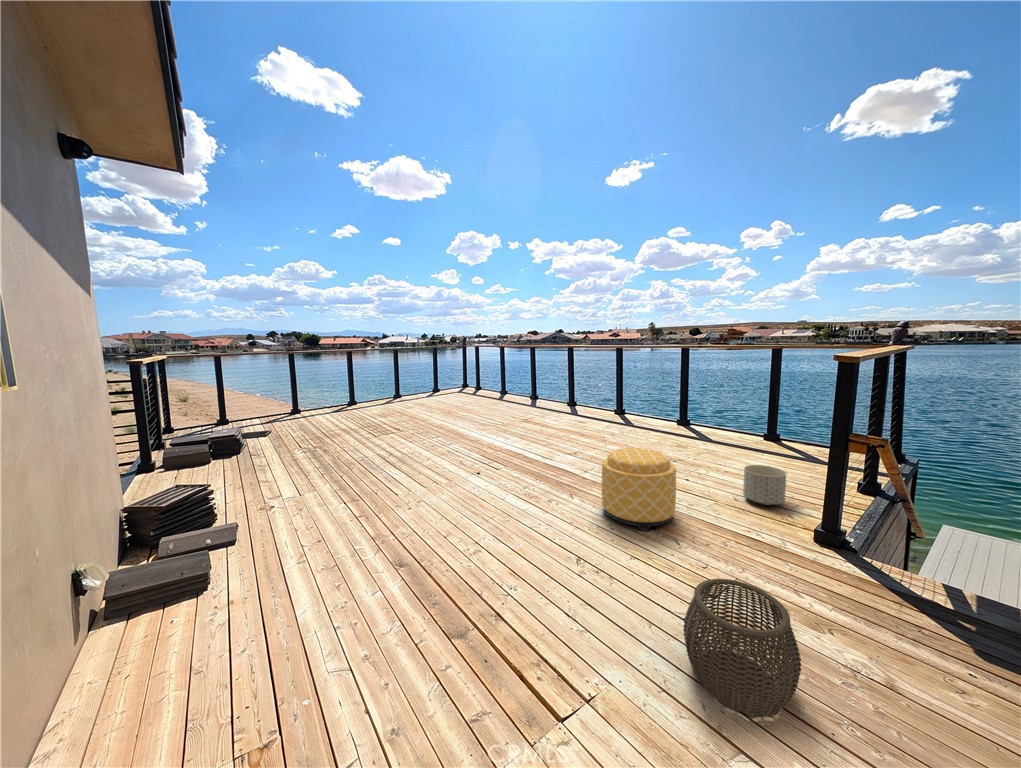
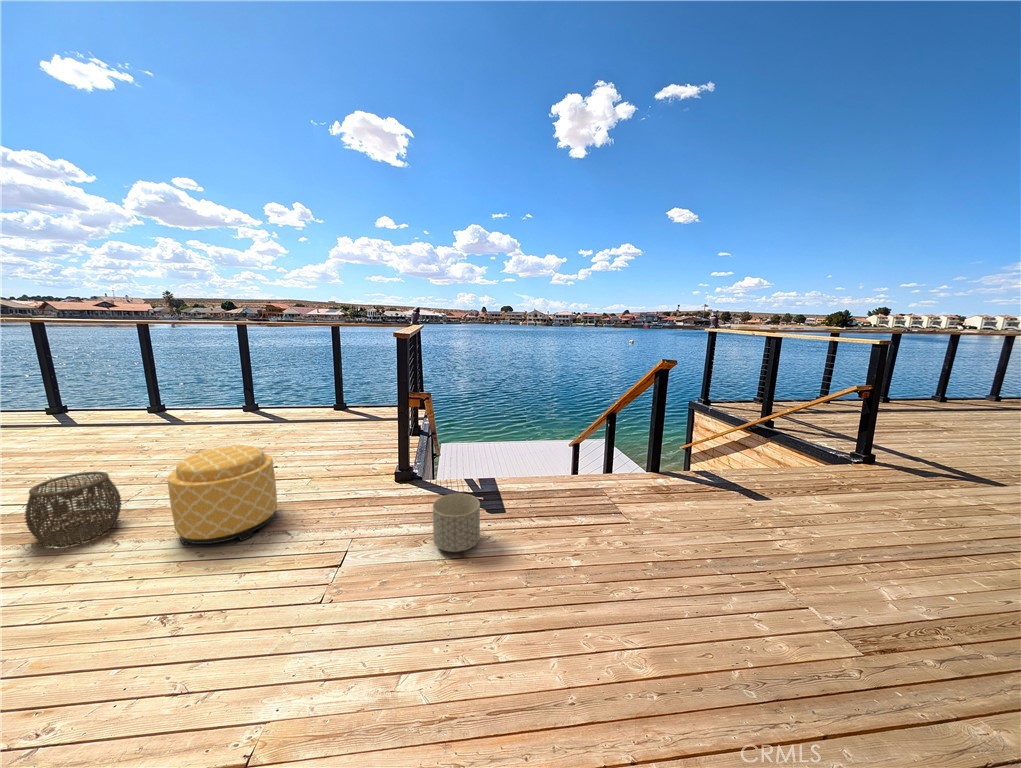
planter: present [743,465,786,505] -> present [433,493,480,552]
woven basket: present [683,579,802,717] -> present [24,471,121,547]

